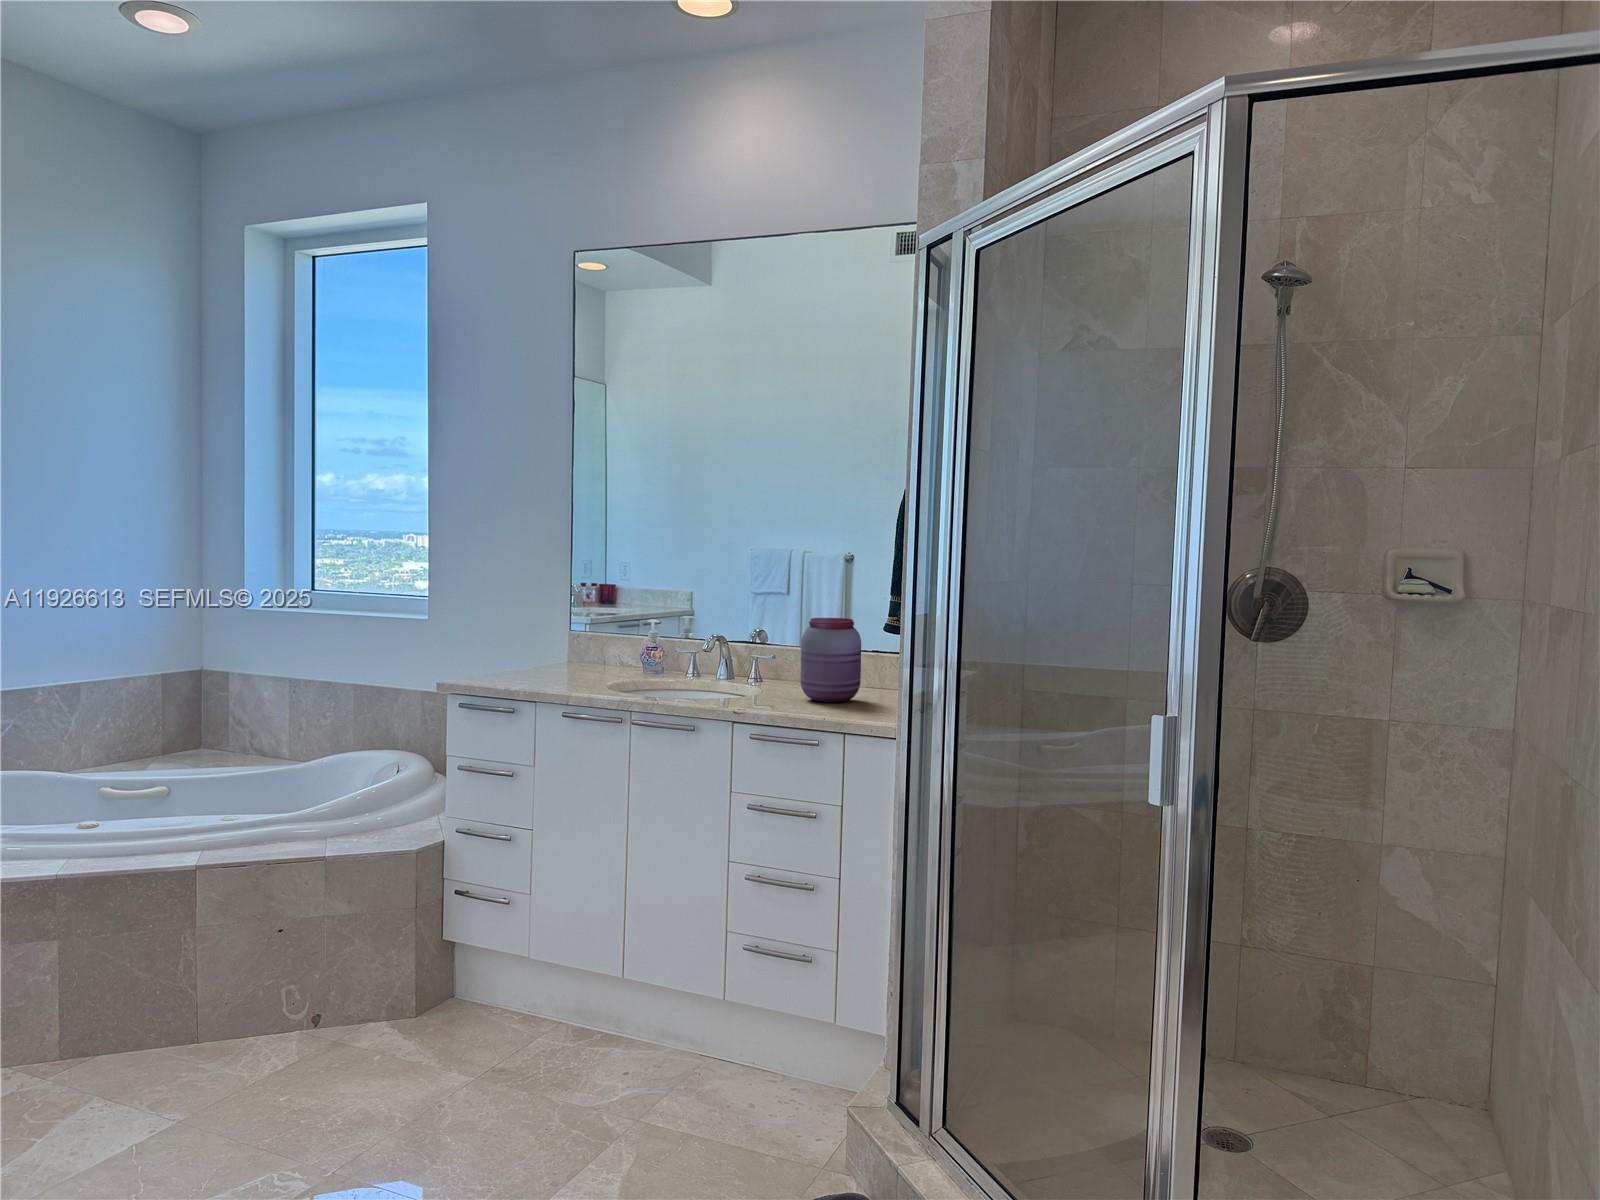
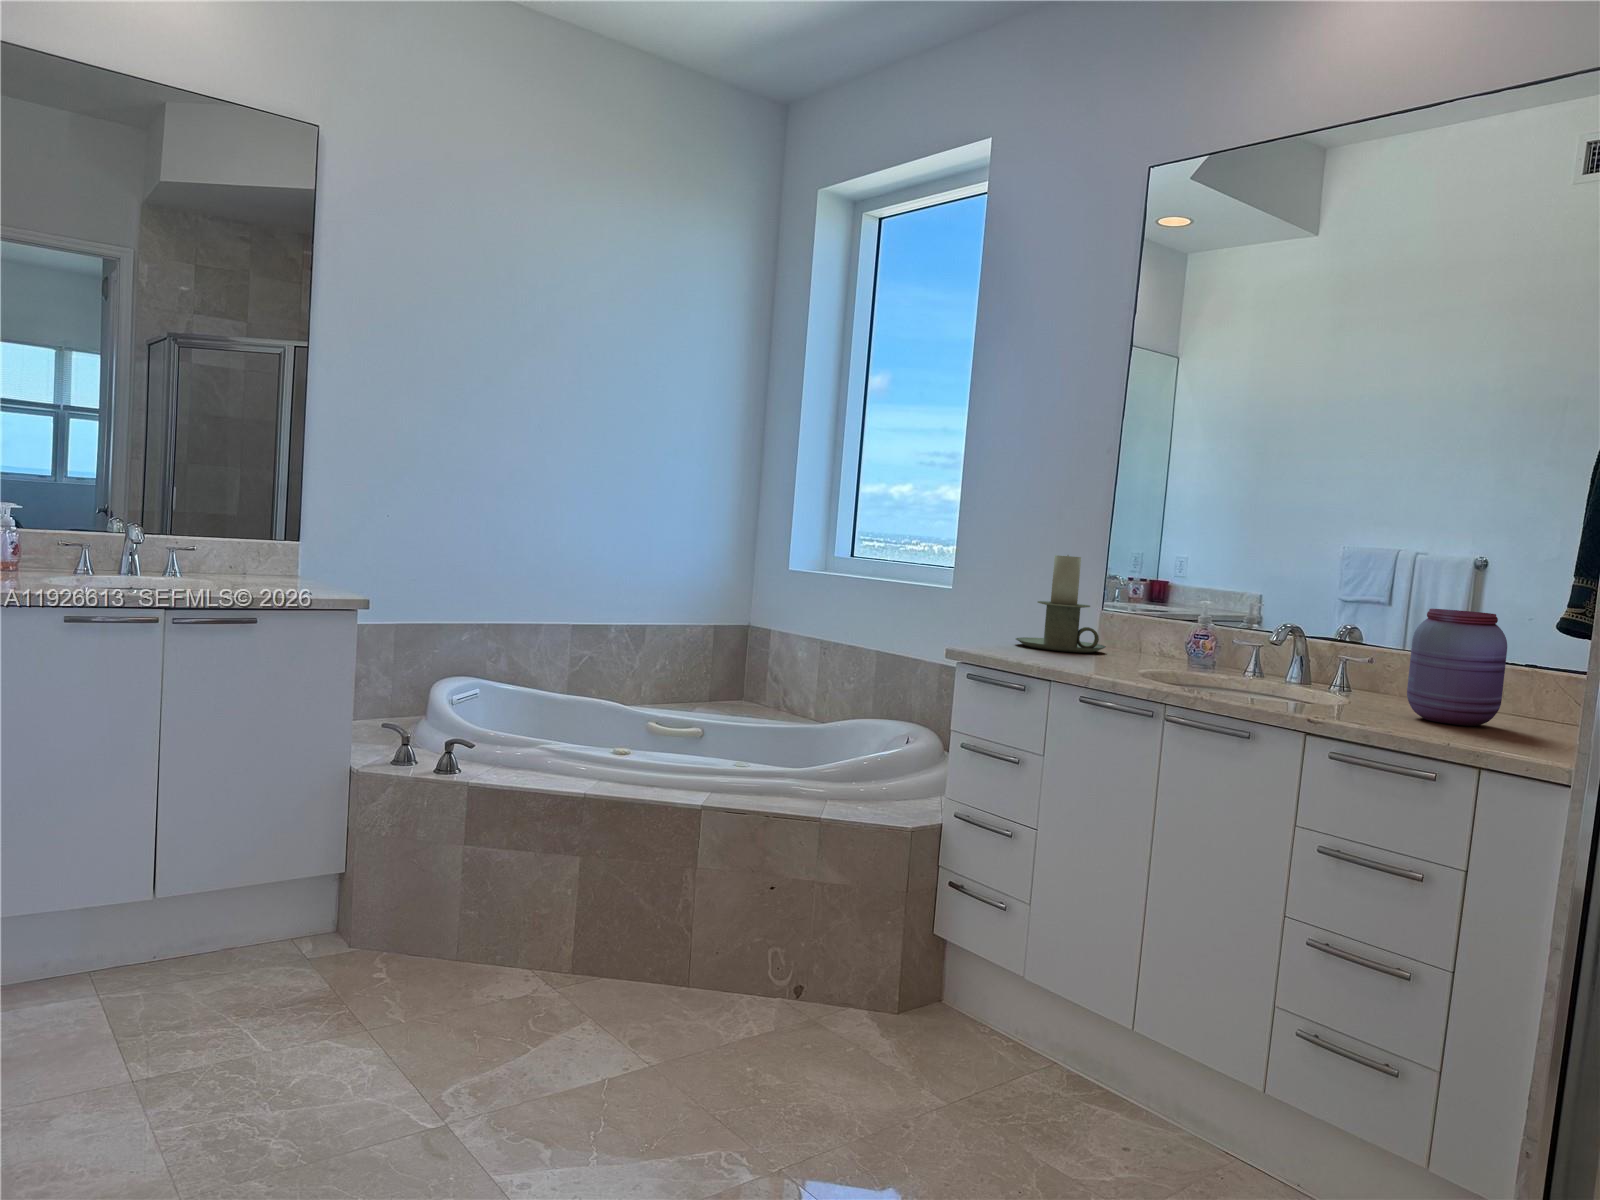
candle holder: none [492,586,572,671] -> present [1016,555,1106,653]

